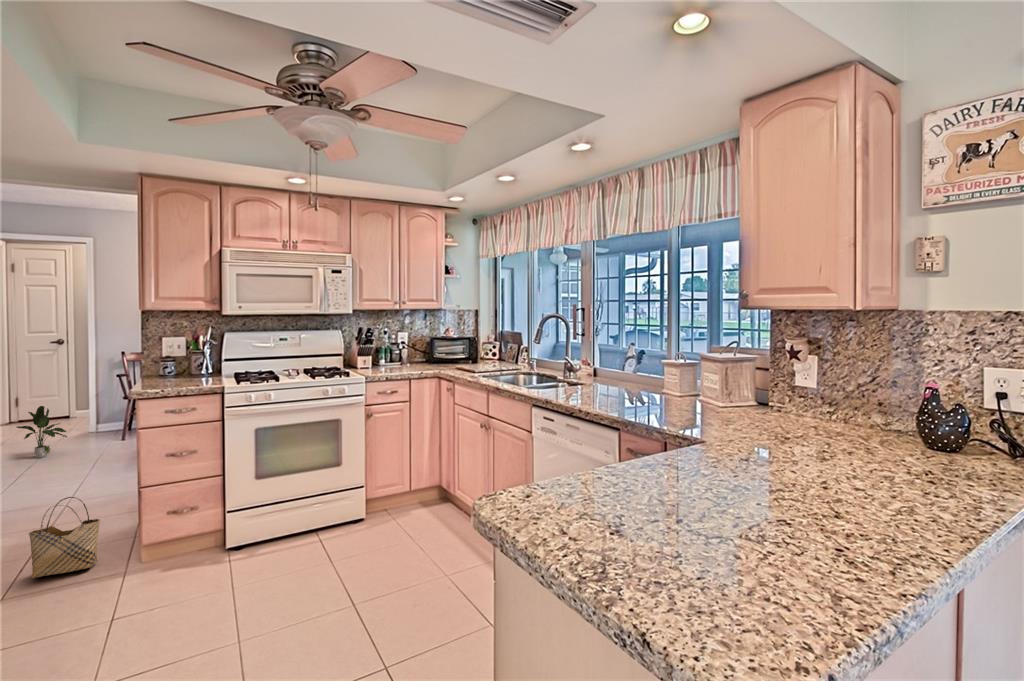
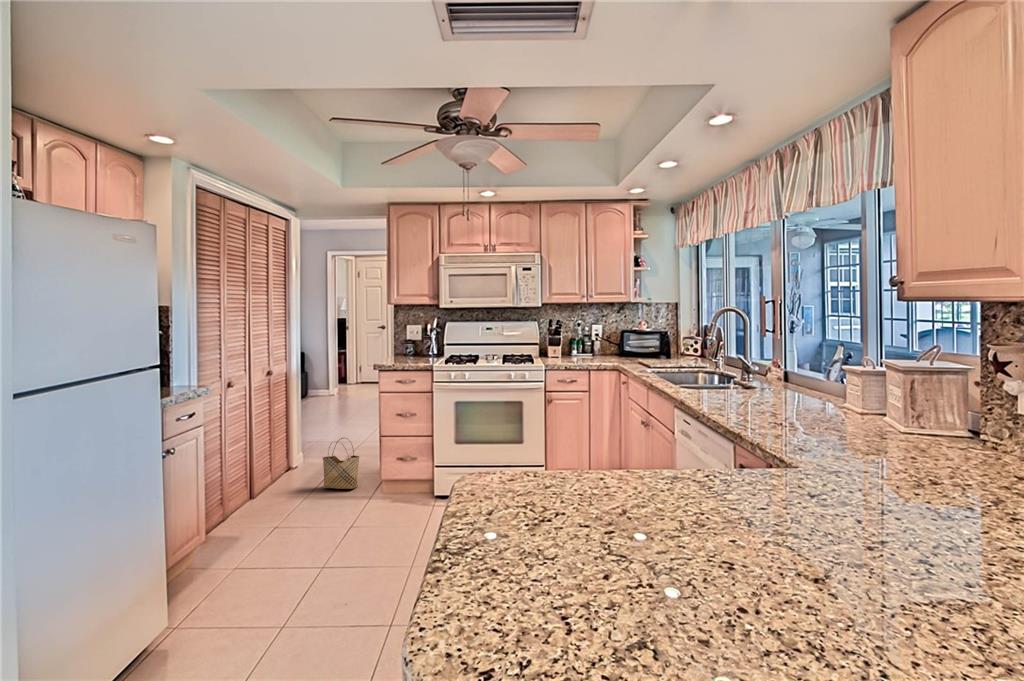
potted plant: present [17,406,67,458] -> none [338,377,366,414]

